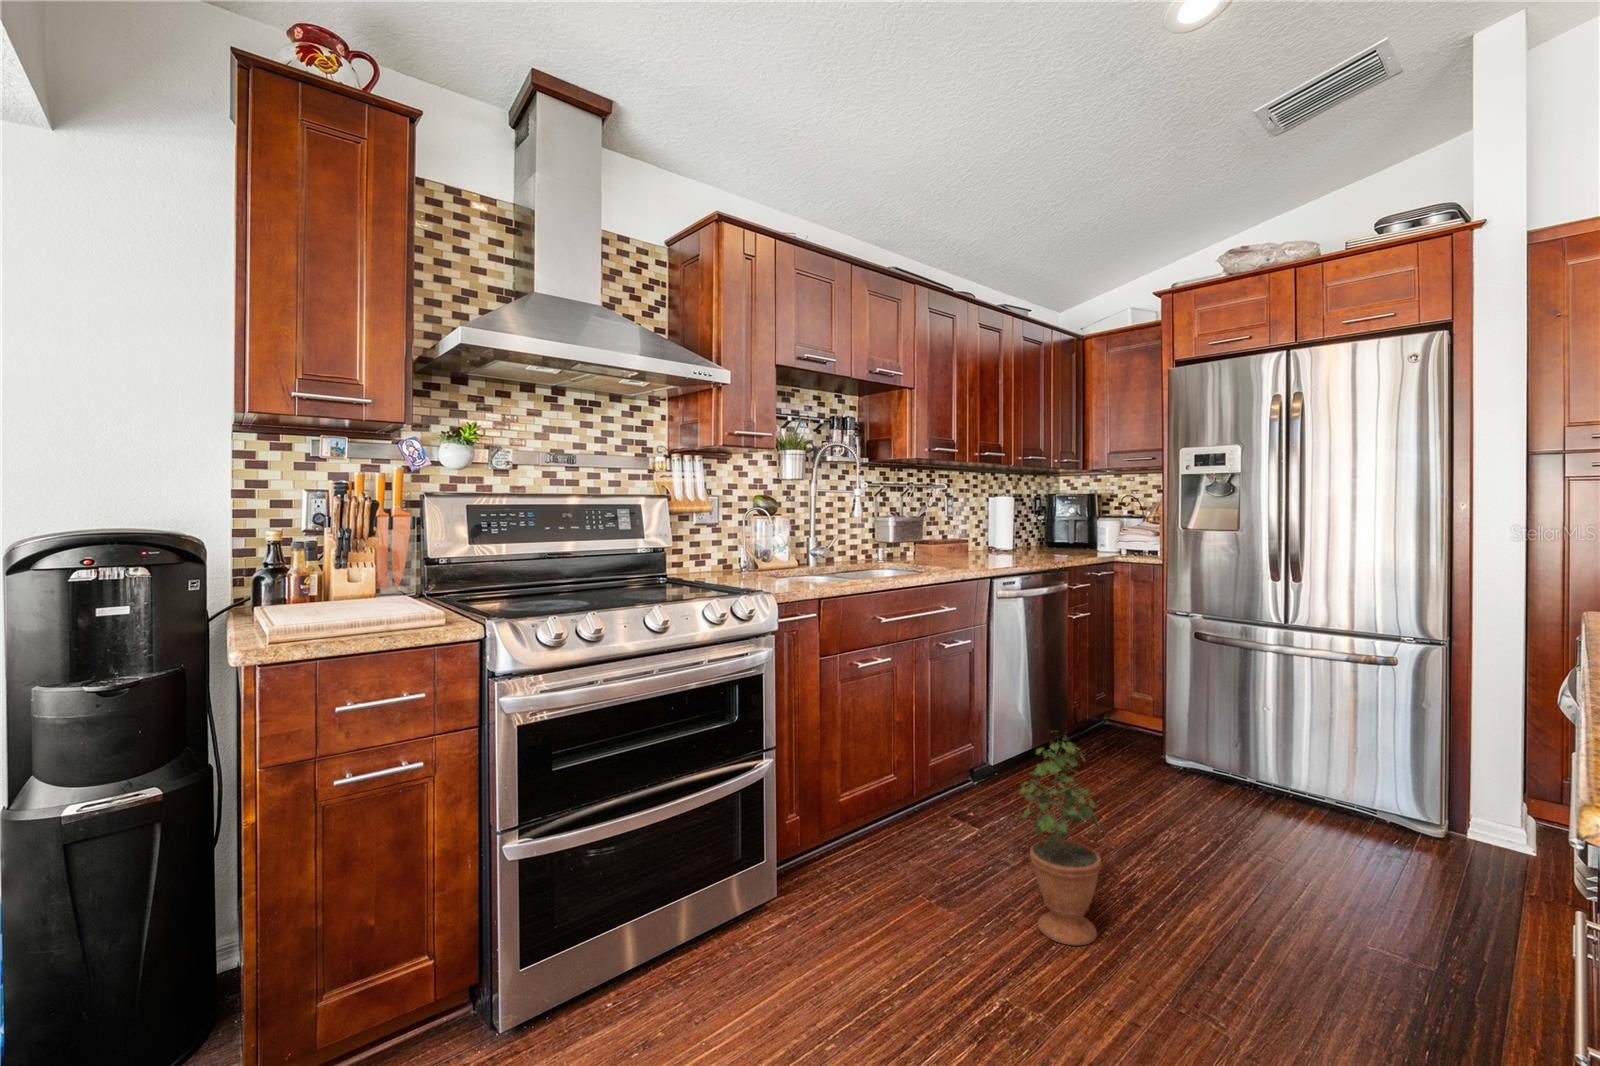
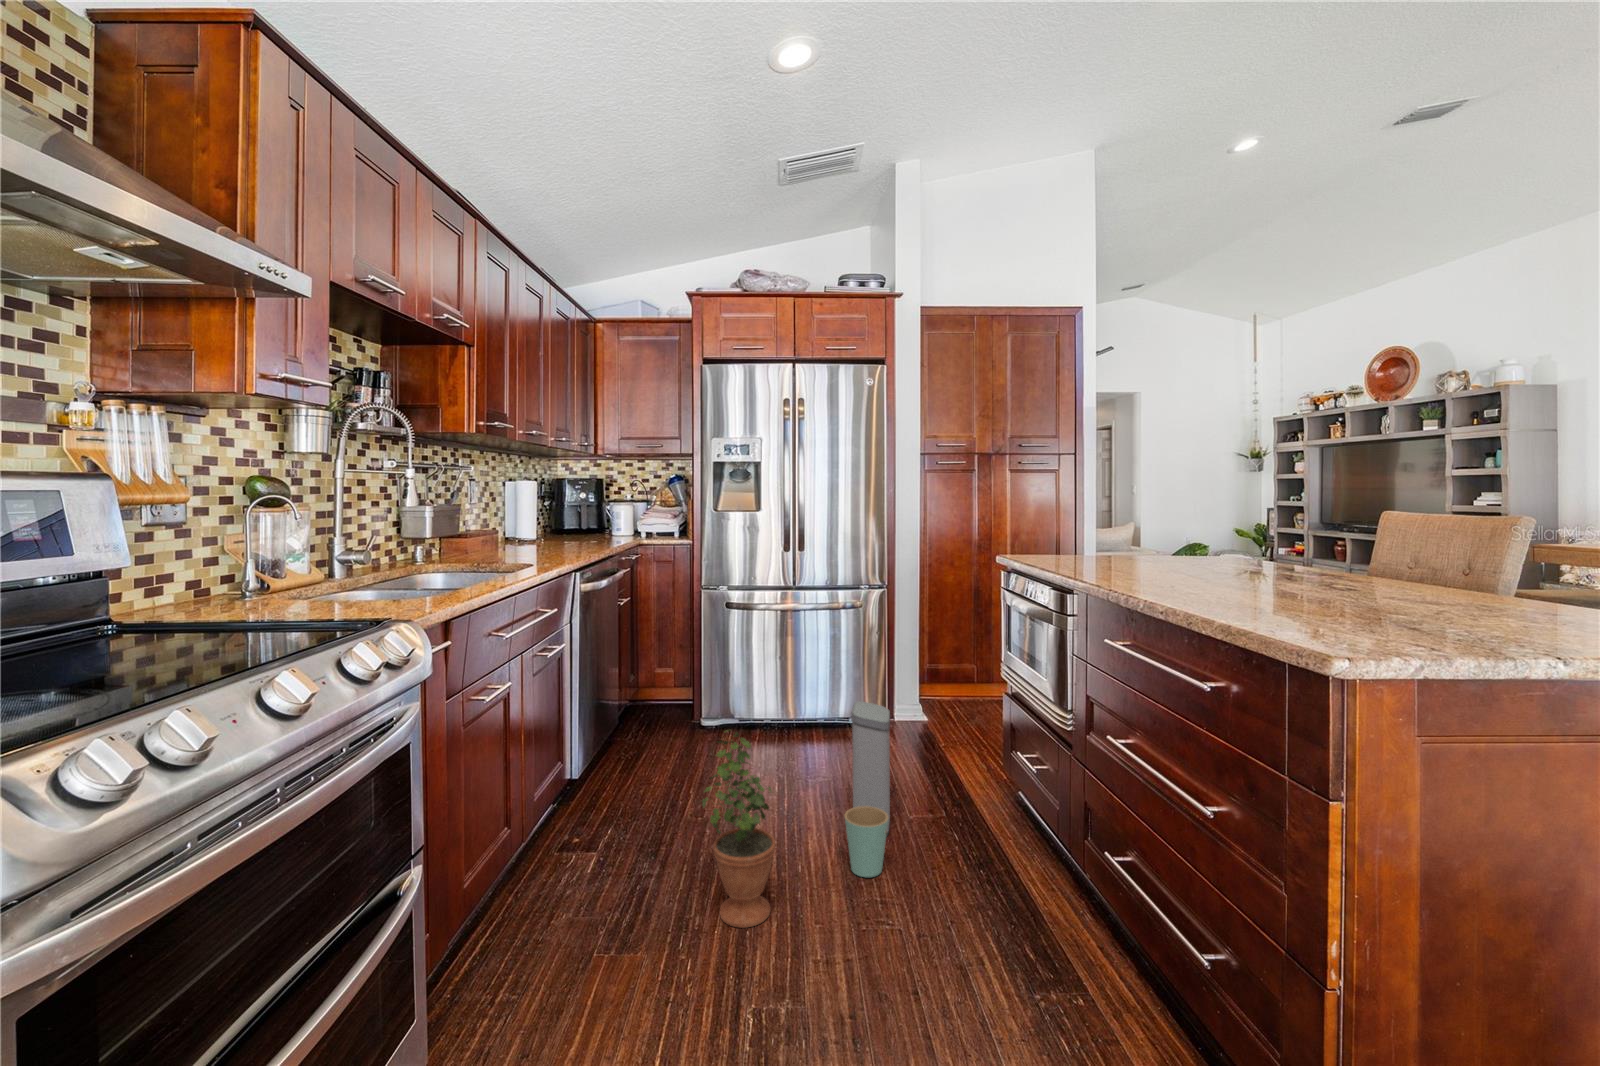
trash can: none [1217,752,1352,972] -> present [845,701,890,877]

